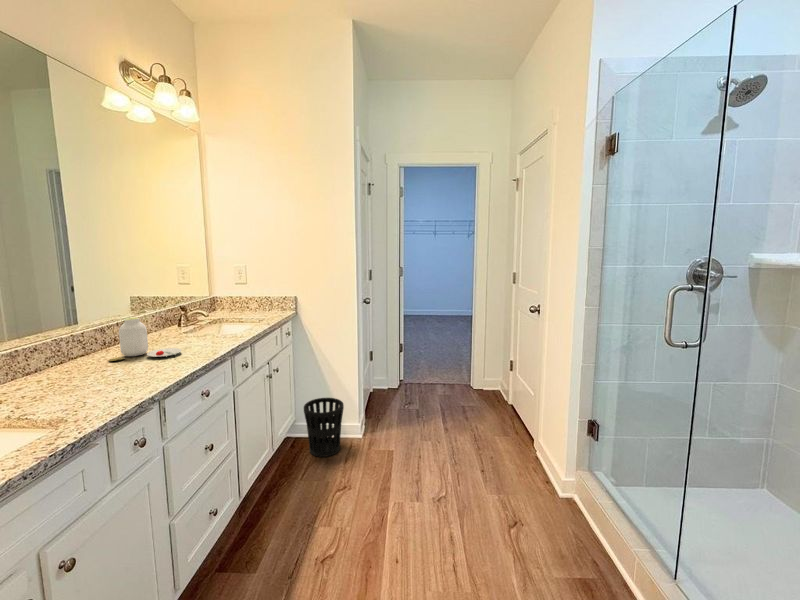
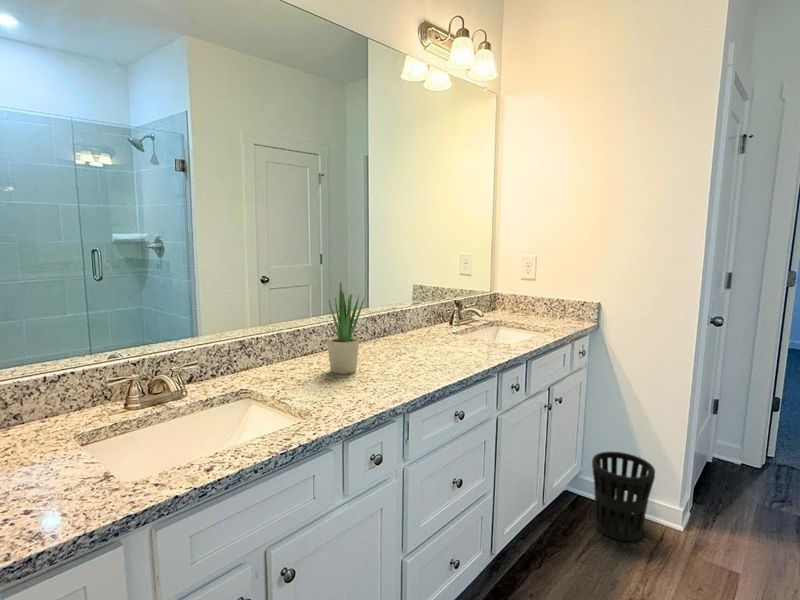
potted plant: none [58,297,100,383] -> present [327,283,364,374]
jar: present [109,317,181,361] -> none [372,309,443,359]

